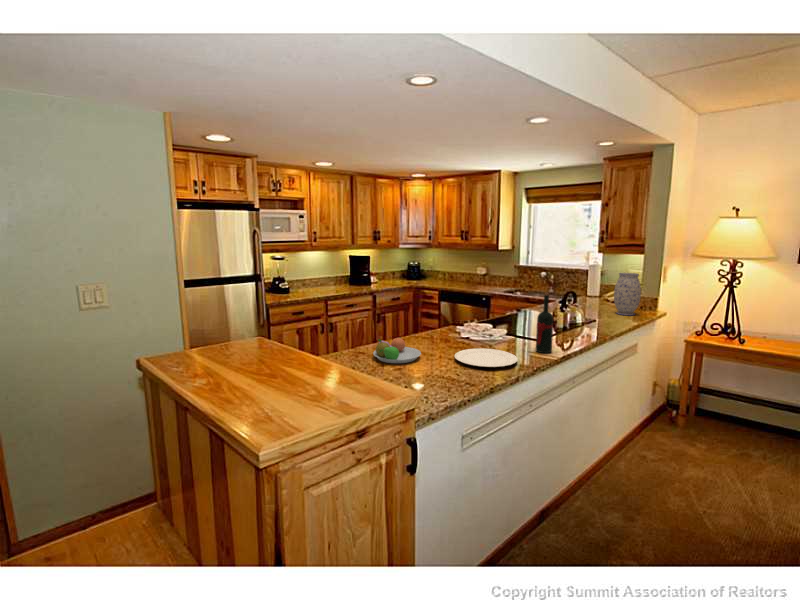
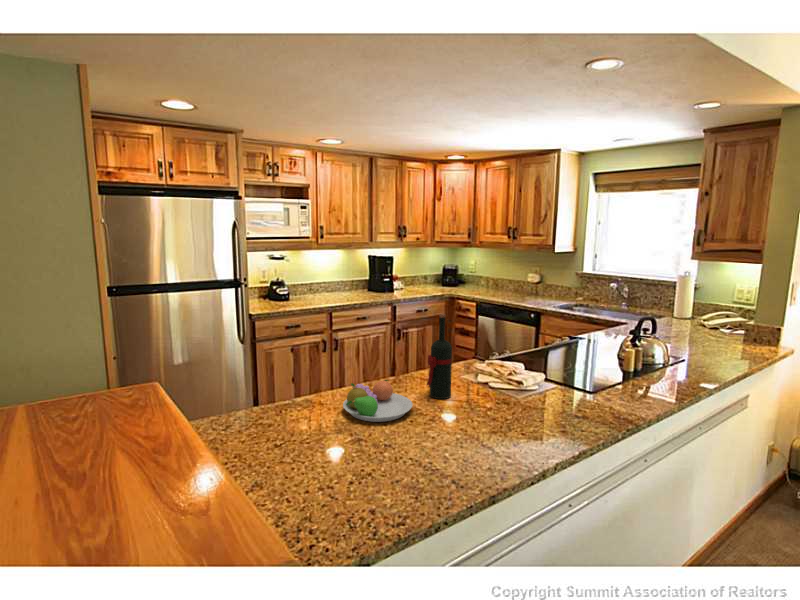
vase: present [614,273,641,316] -> none [713,290,754,351]
wine bottle: present [536,293,553,353] -> present [427,314,452,399]
plate: present [455,348,517,367] -> none [461,401,556,439]

